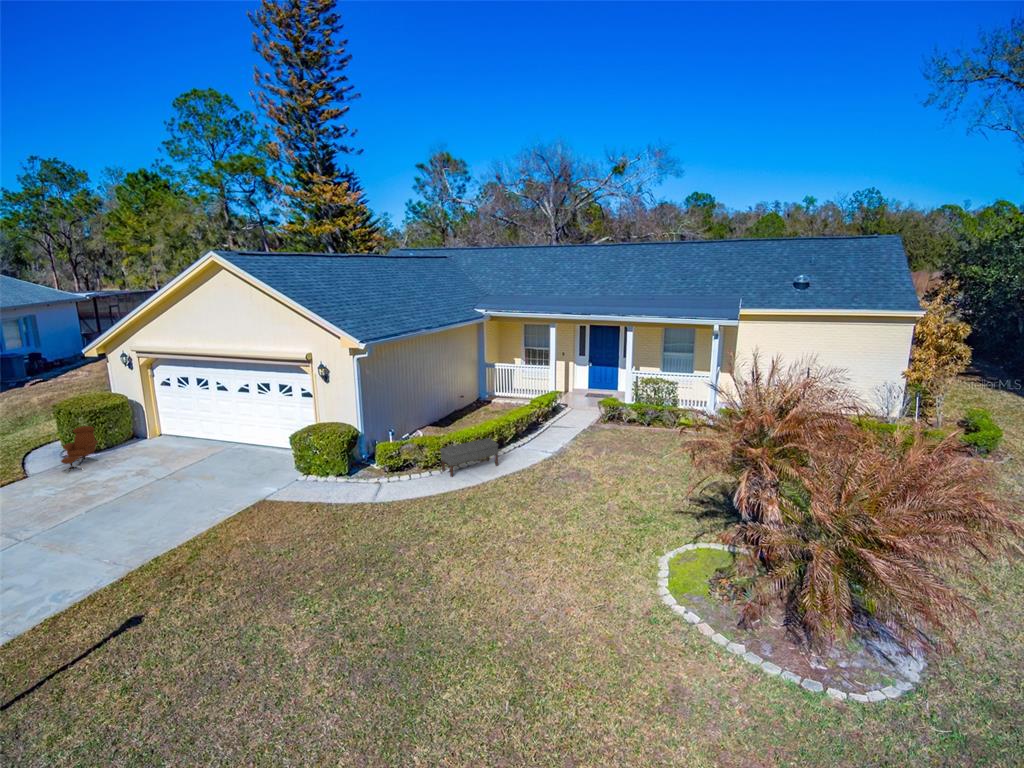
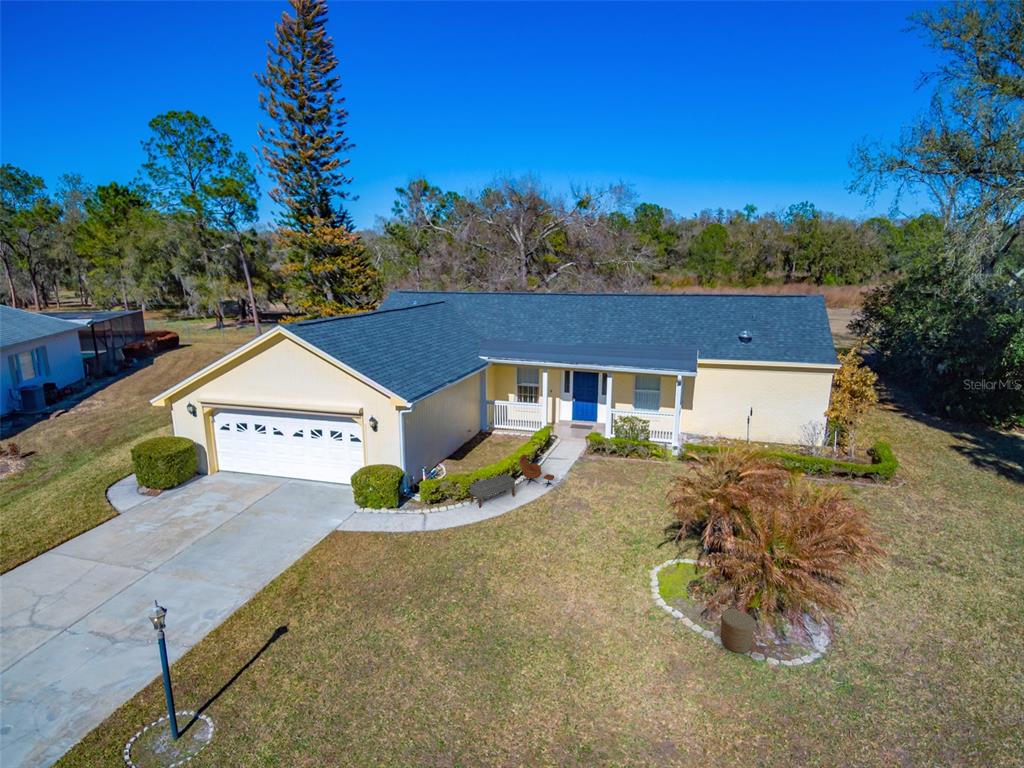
lounge chair: present [61,426,98,470] -> present [520,454,554,486]
woven basket: none [756,612,809,681] -> present [721,609,755,653]

